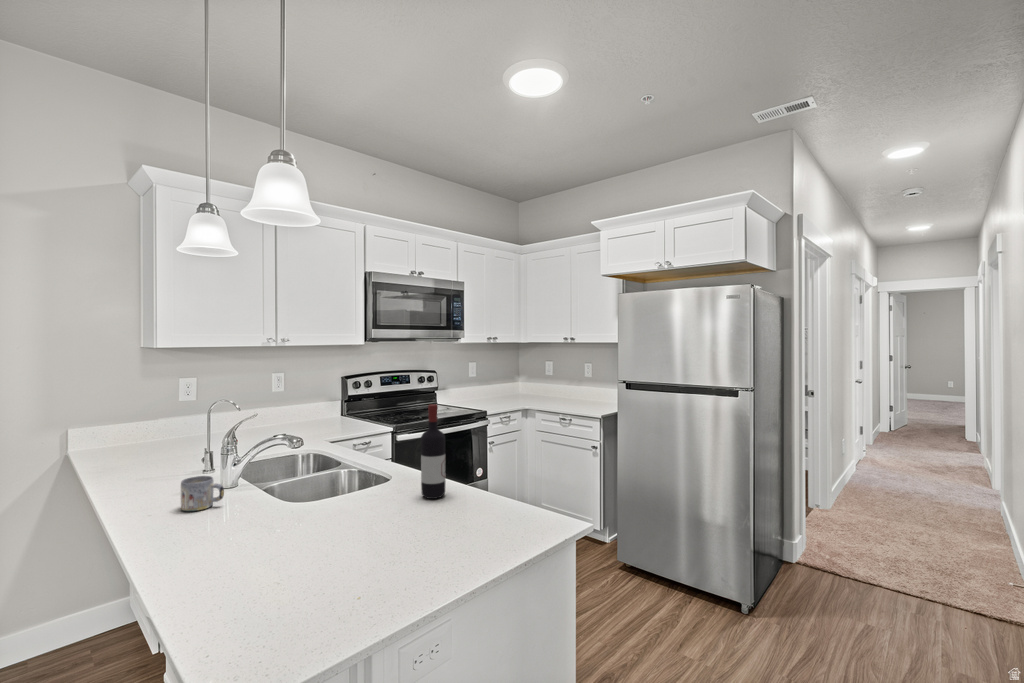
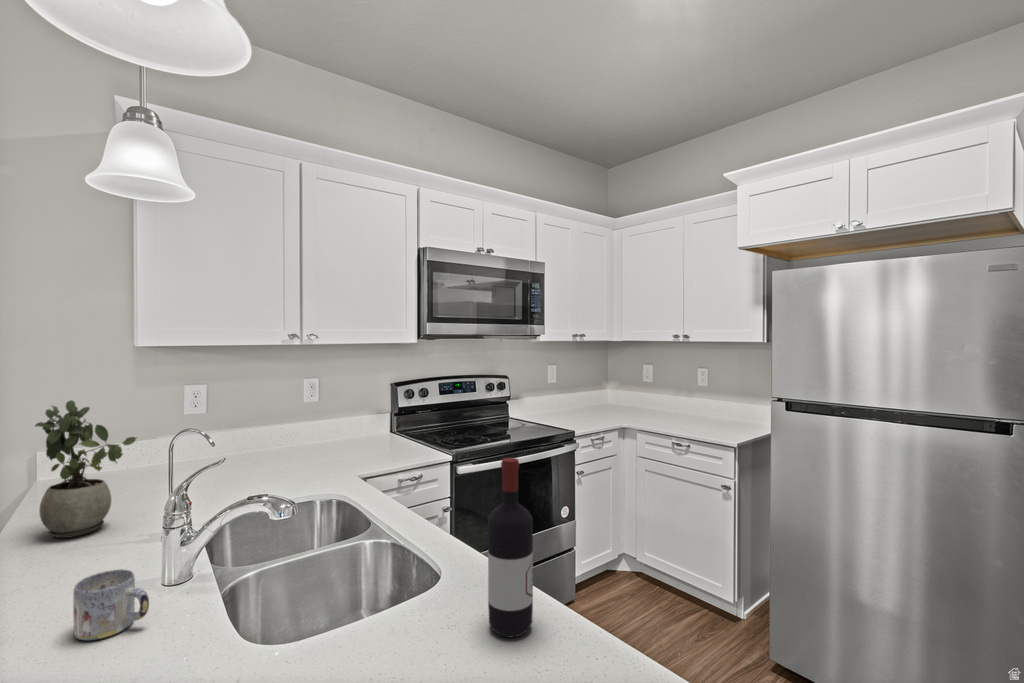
potted plant: none [108,383,180,477] -> present [35,400,136,538]

